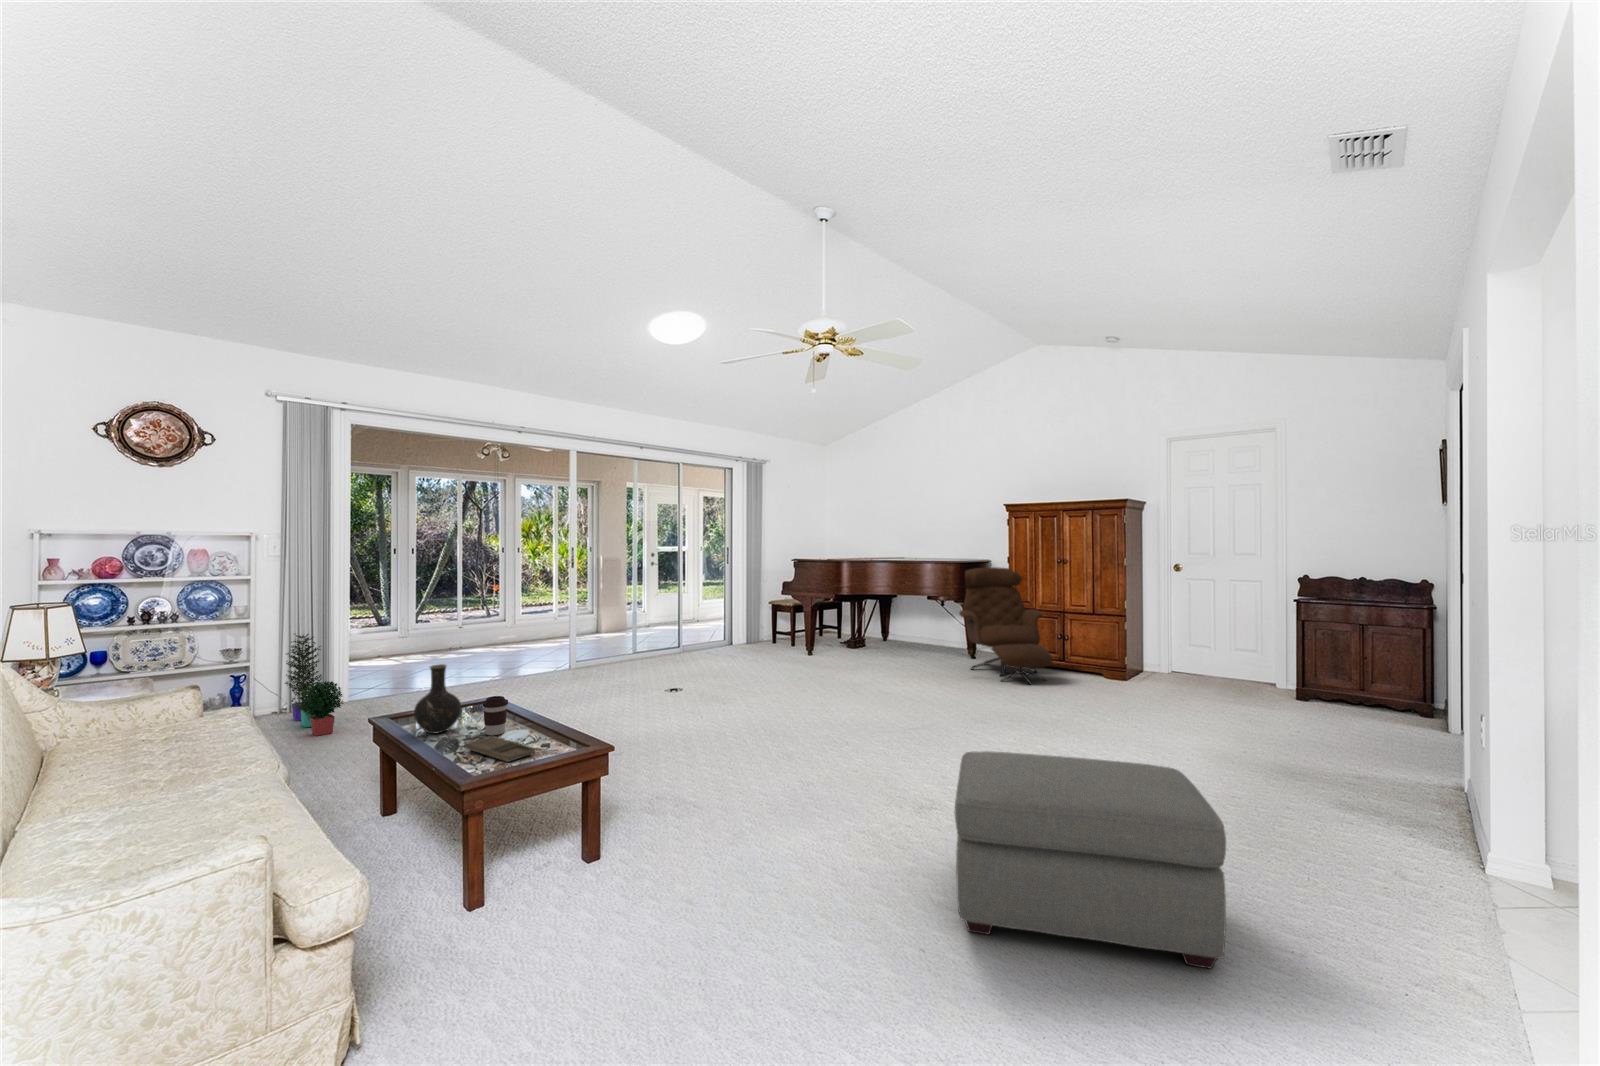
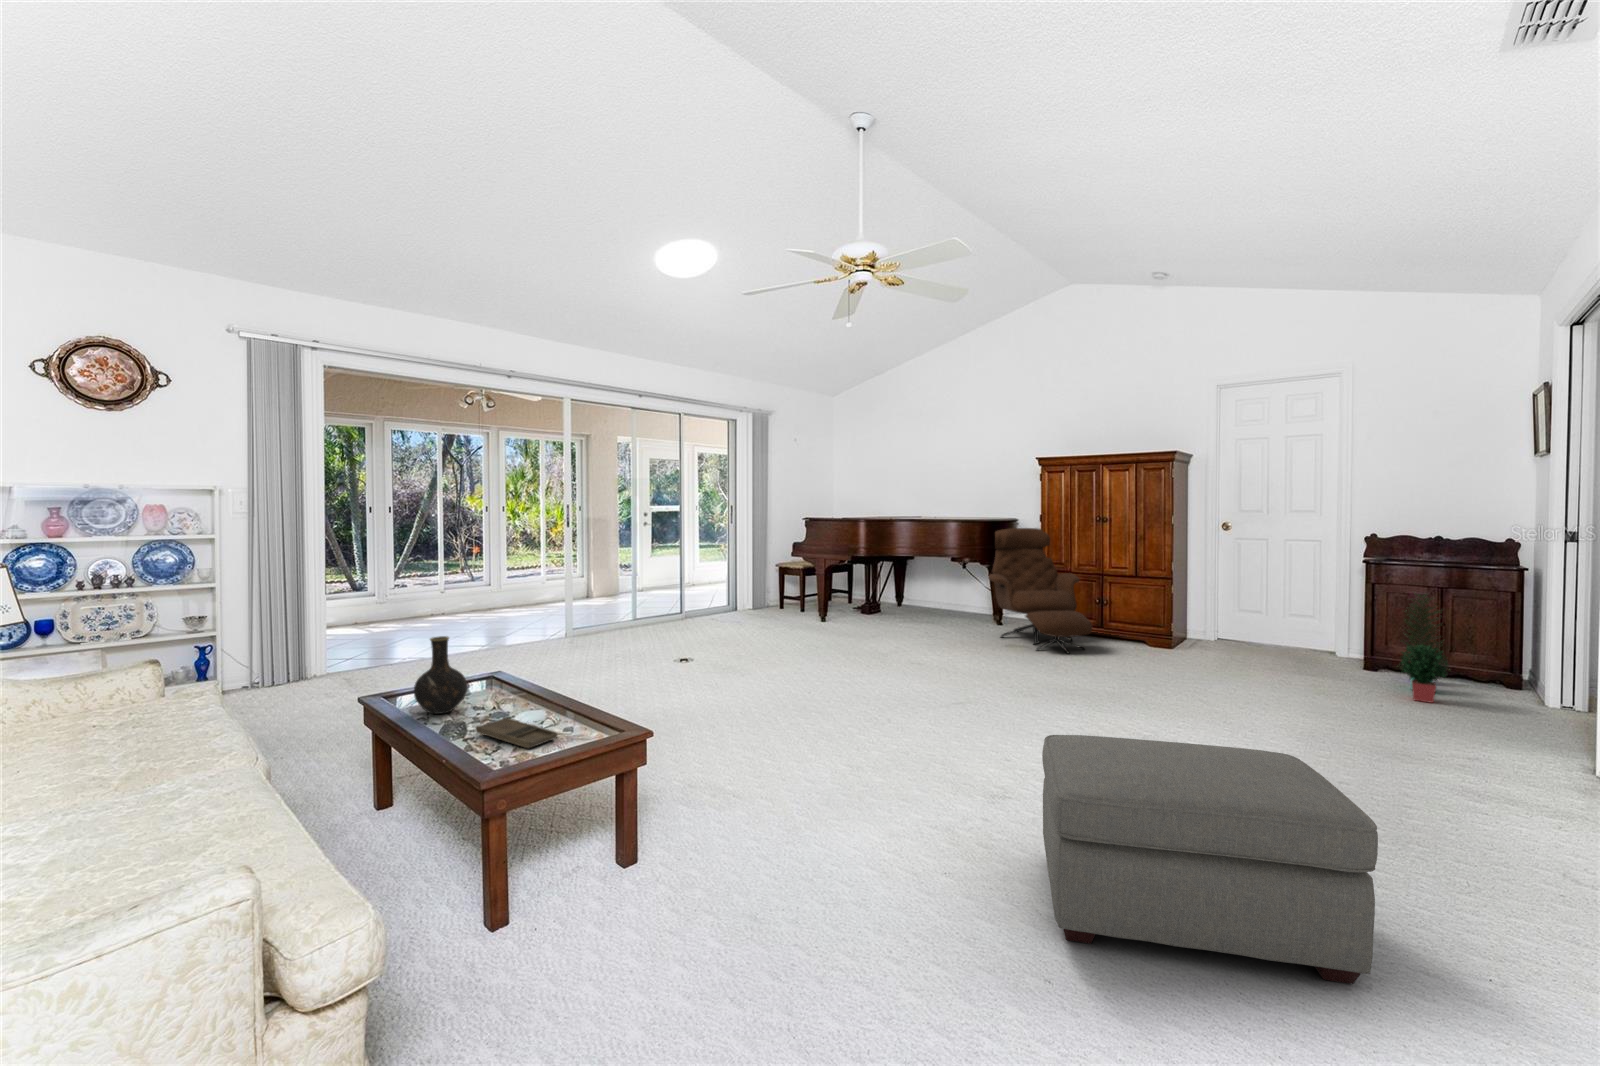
potted plant: present [285,634,343,736] -> present [1400,594,1448,703]
coffee cup: present [482,696,508,735] -> none [492,672,521,716]

